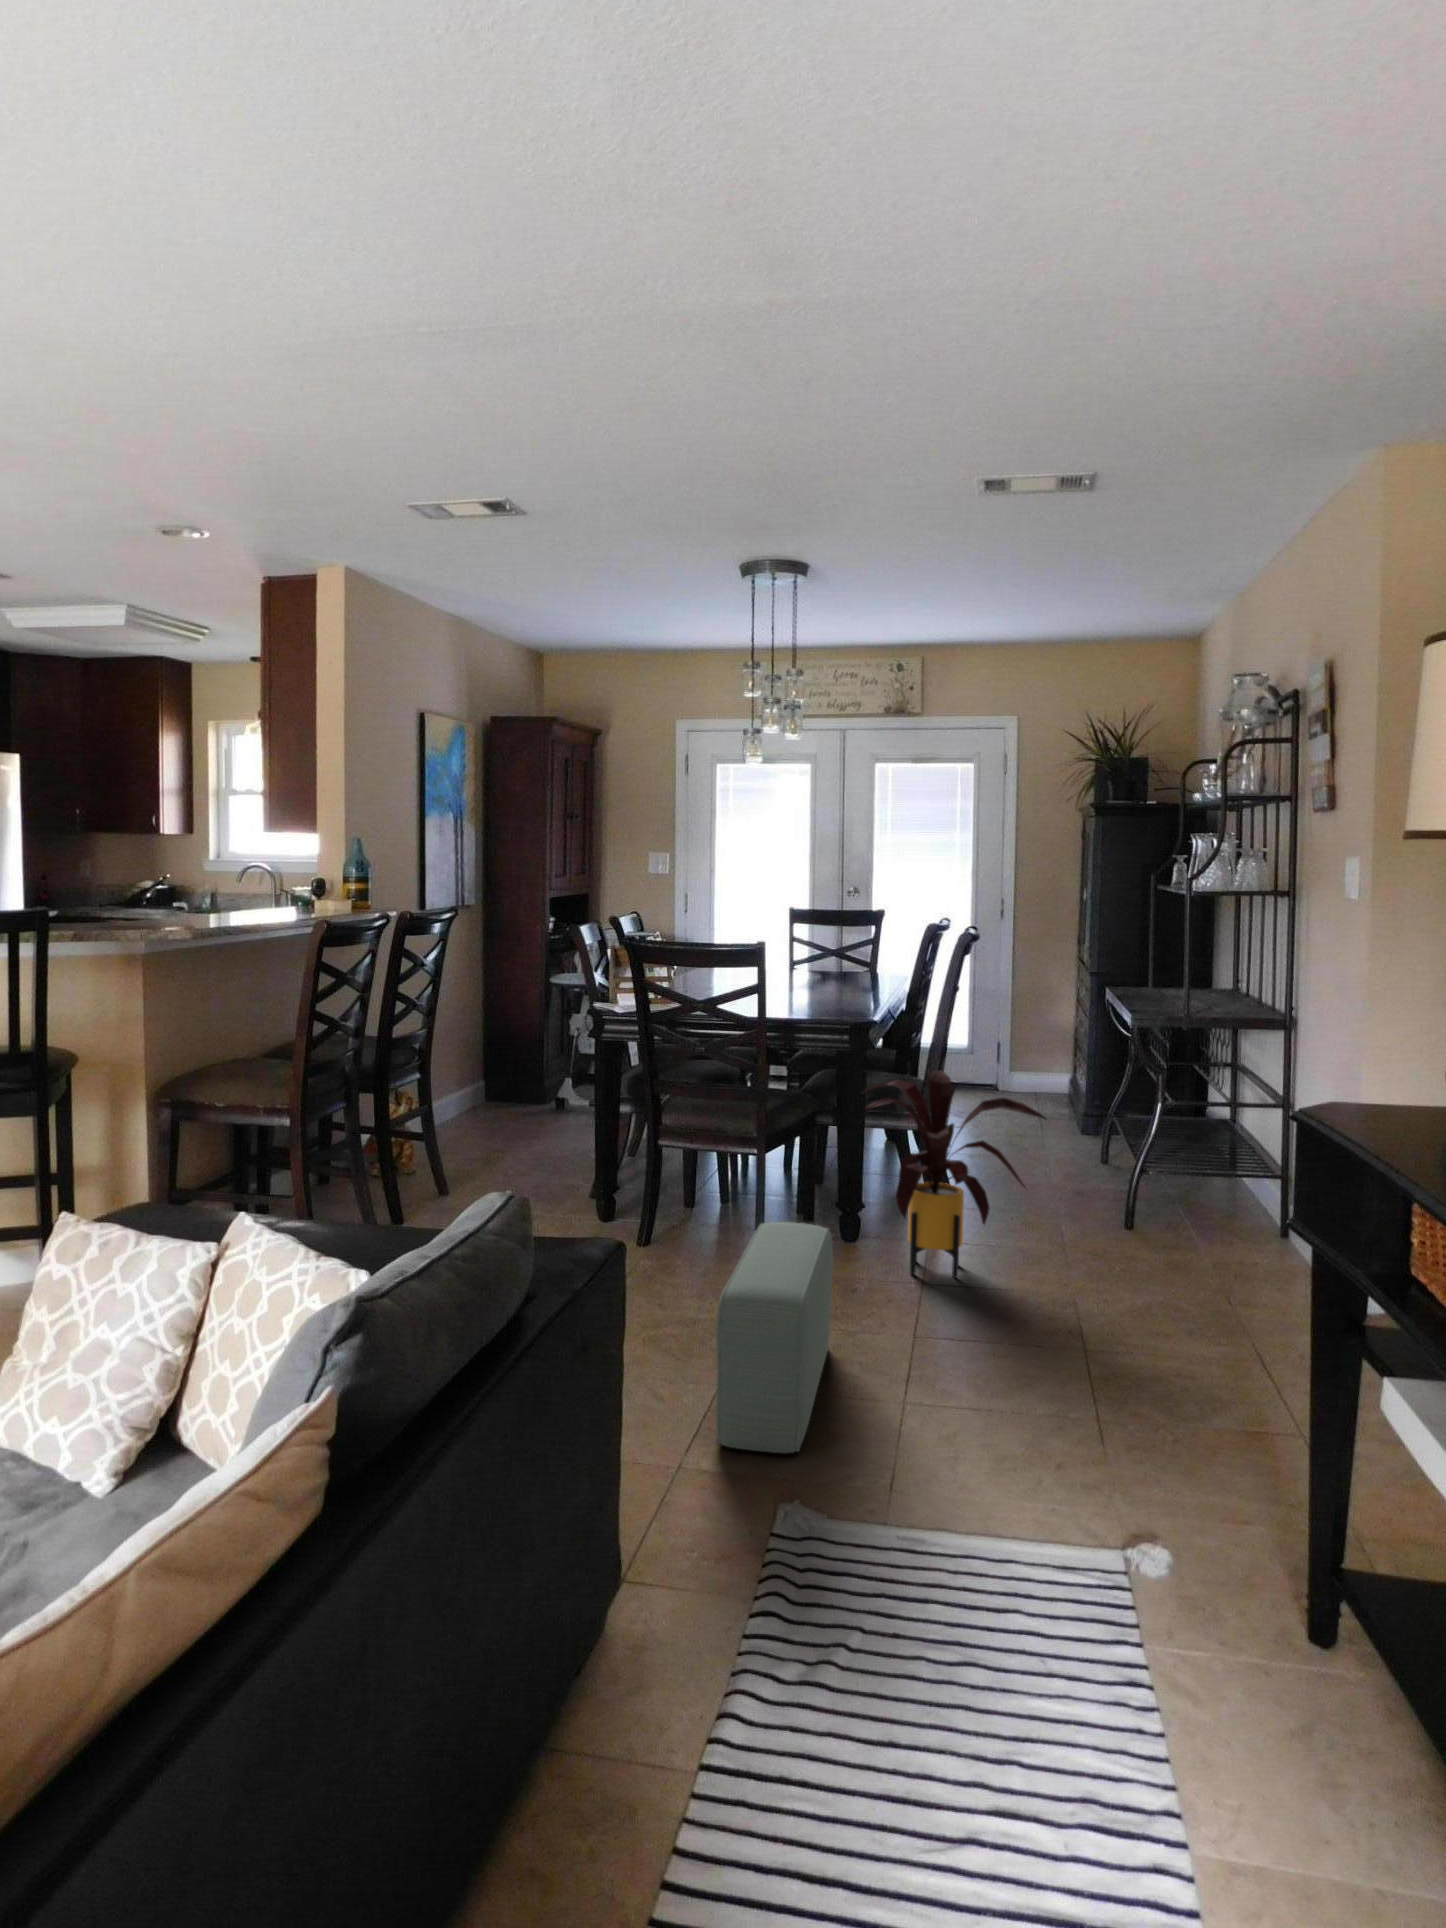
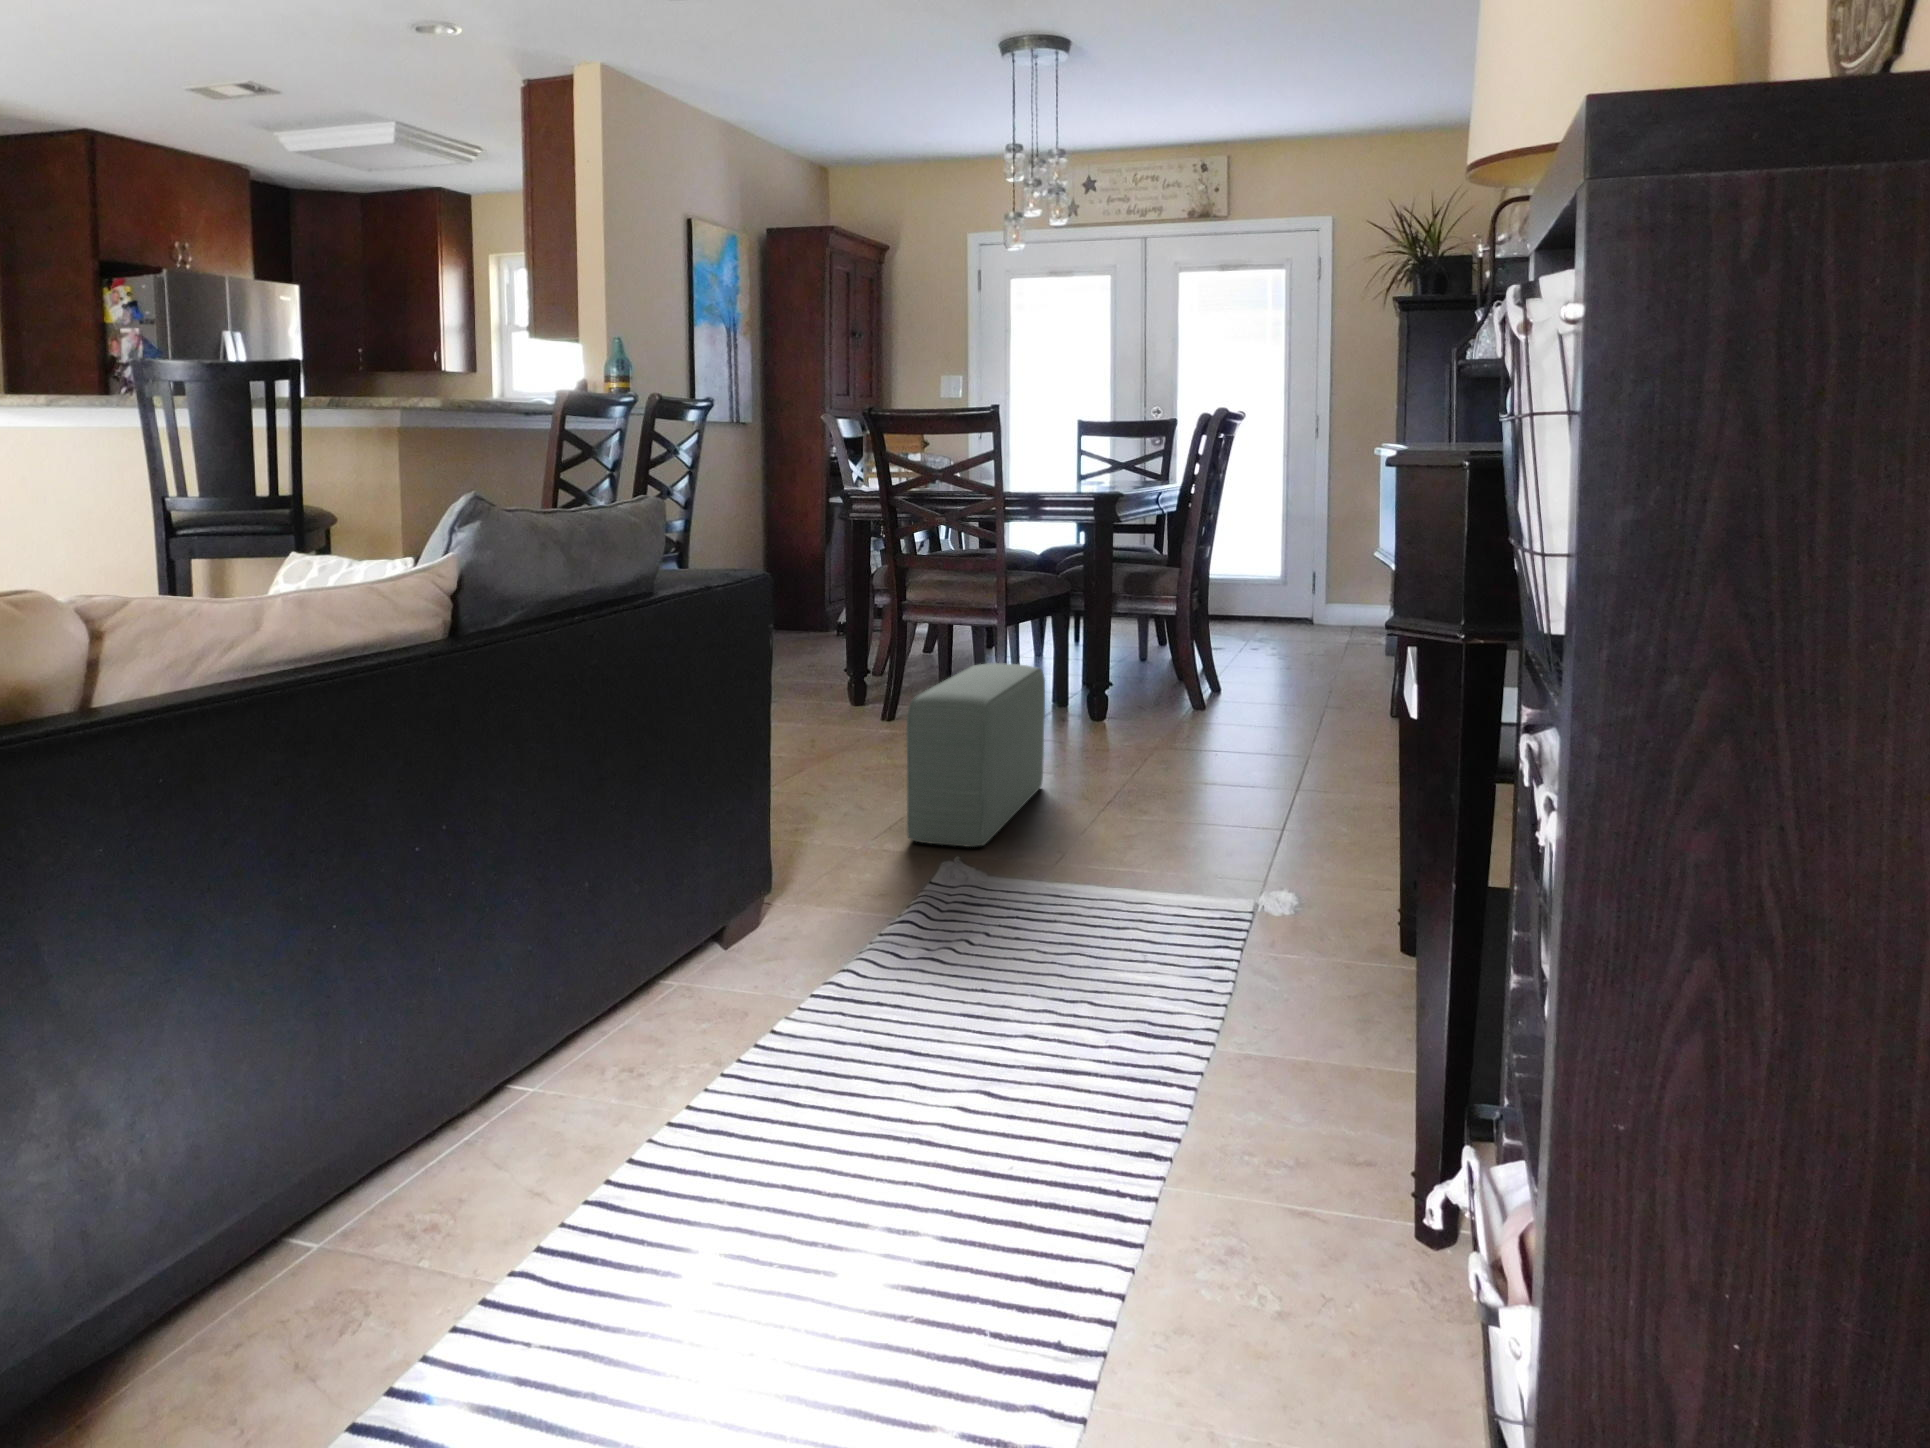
house plant: present [862,1070,1046,1278] -> none [1094,546,1287,746]

